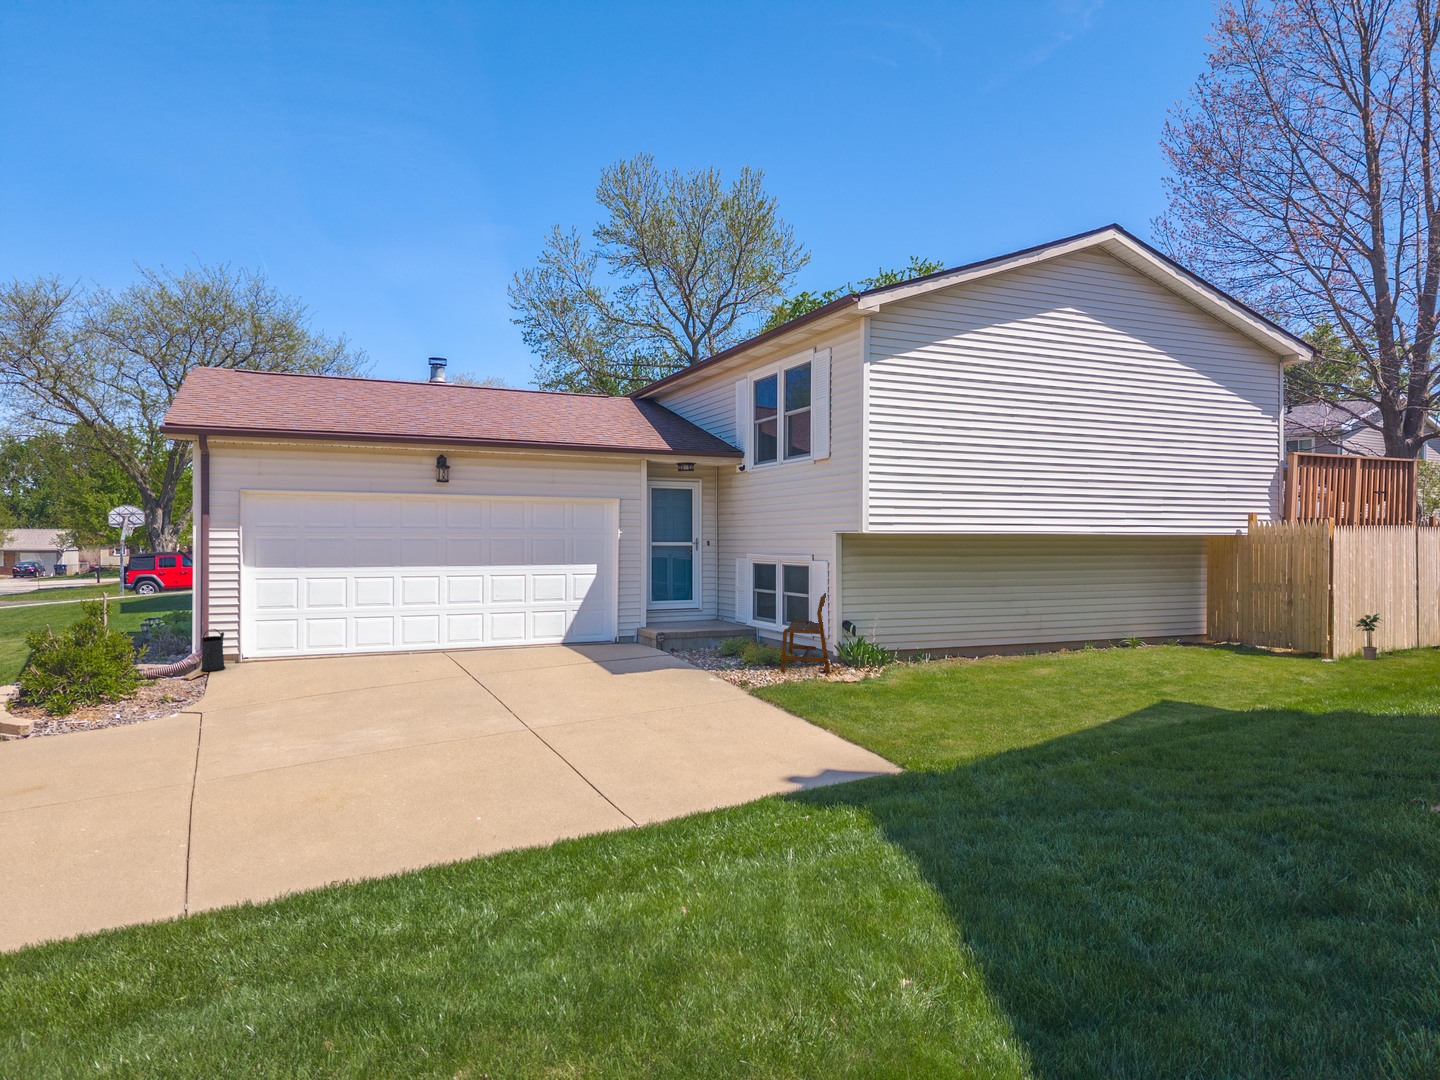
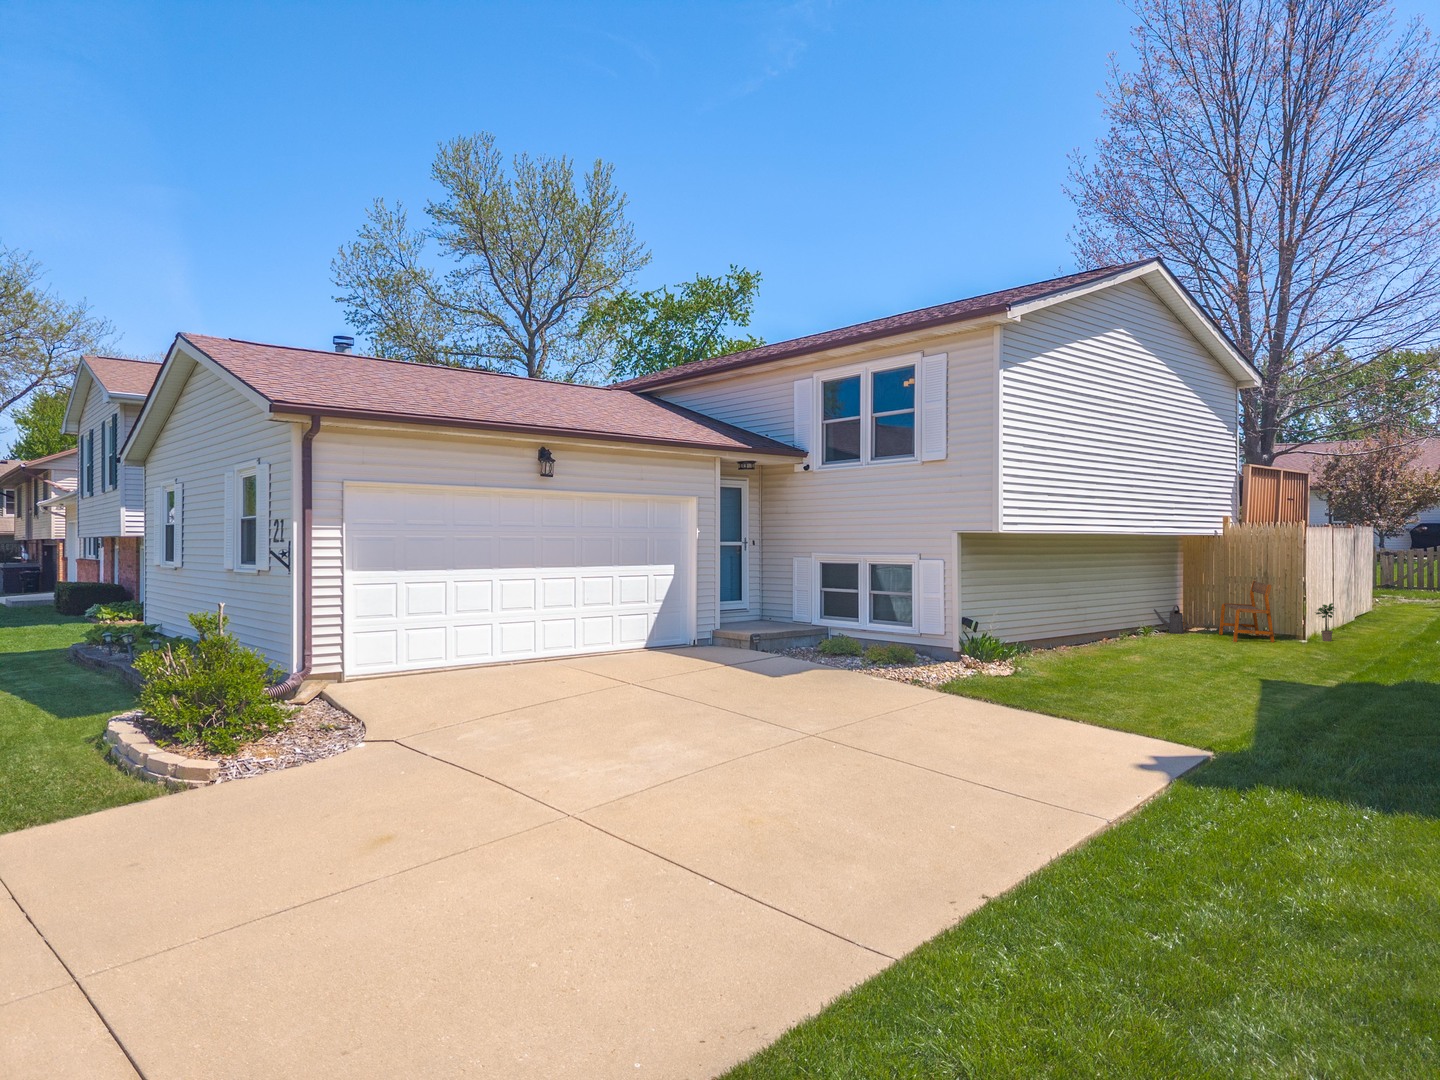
bench: present [781,593,830,673] -> present [1219,581,1274,642]
watering can: present [201,629,225,671] -> present [1154,605,1188,634]

